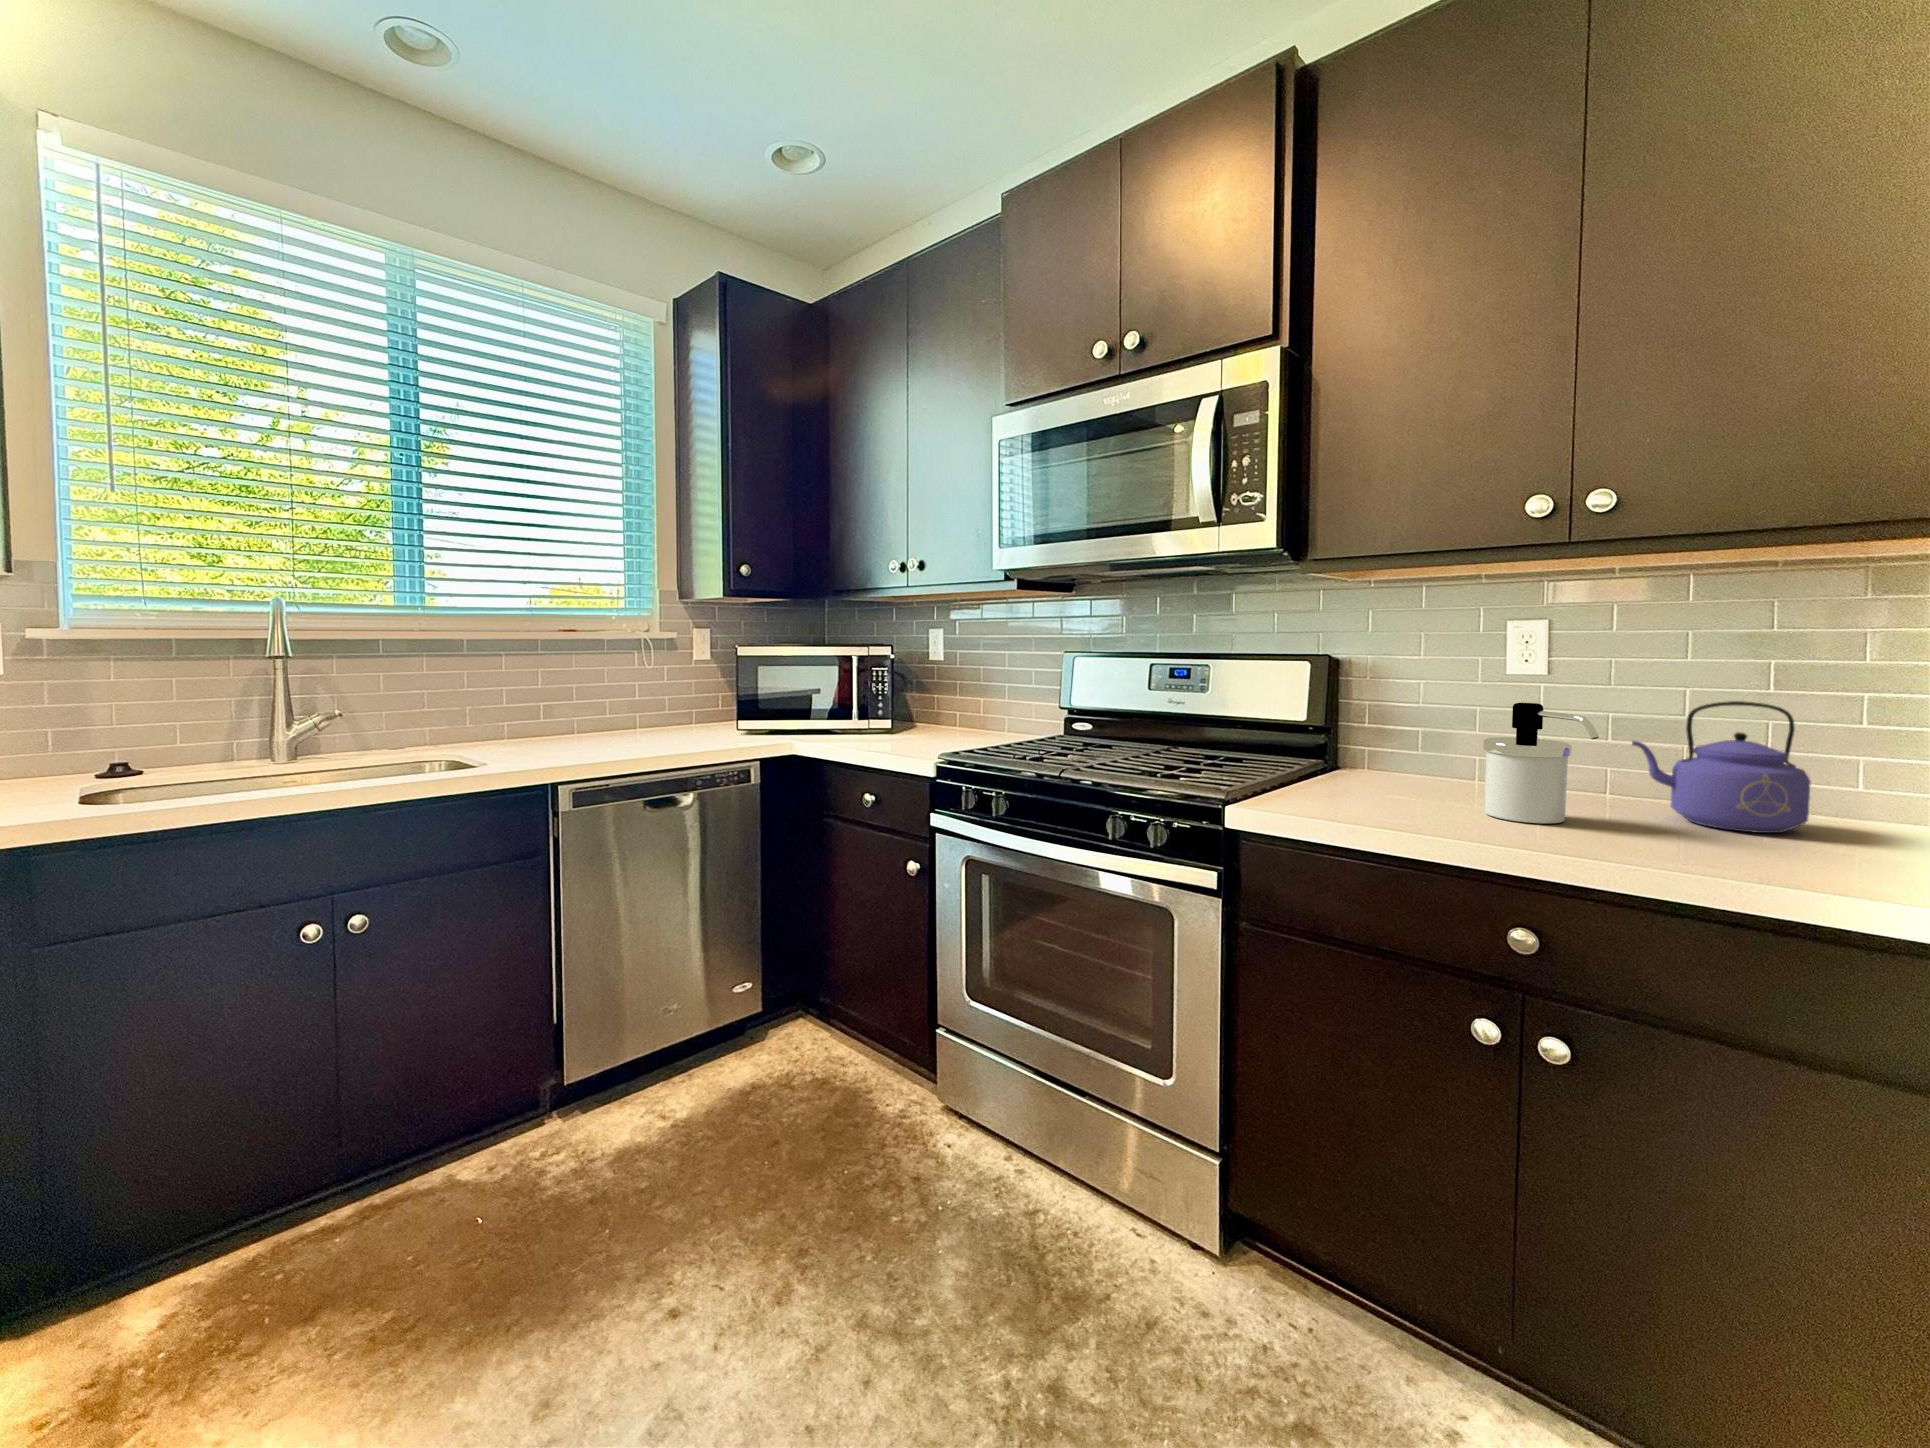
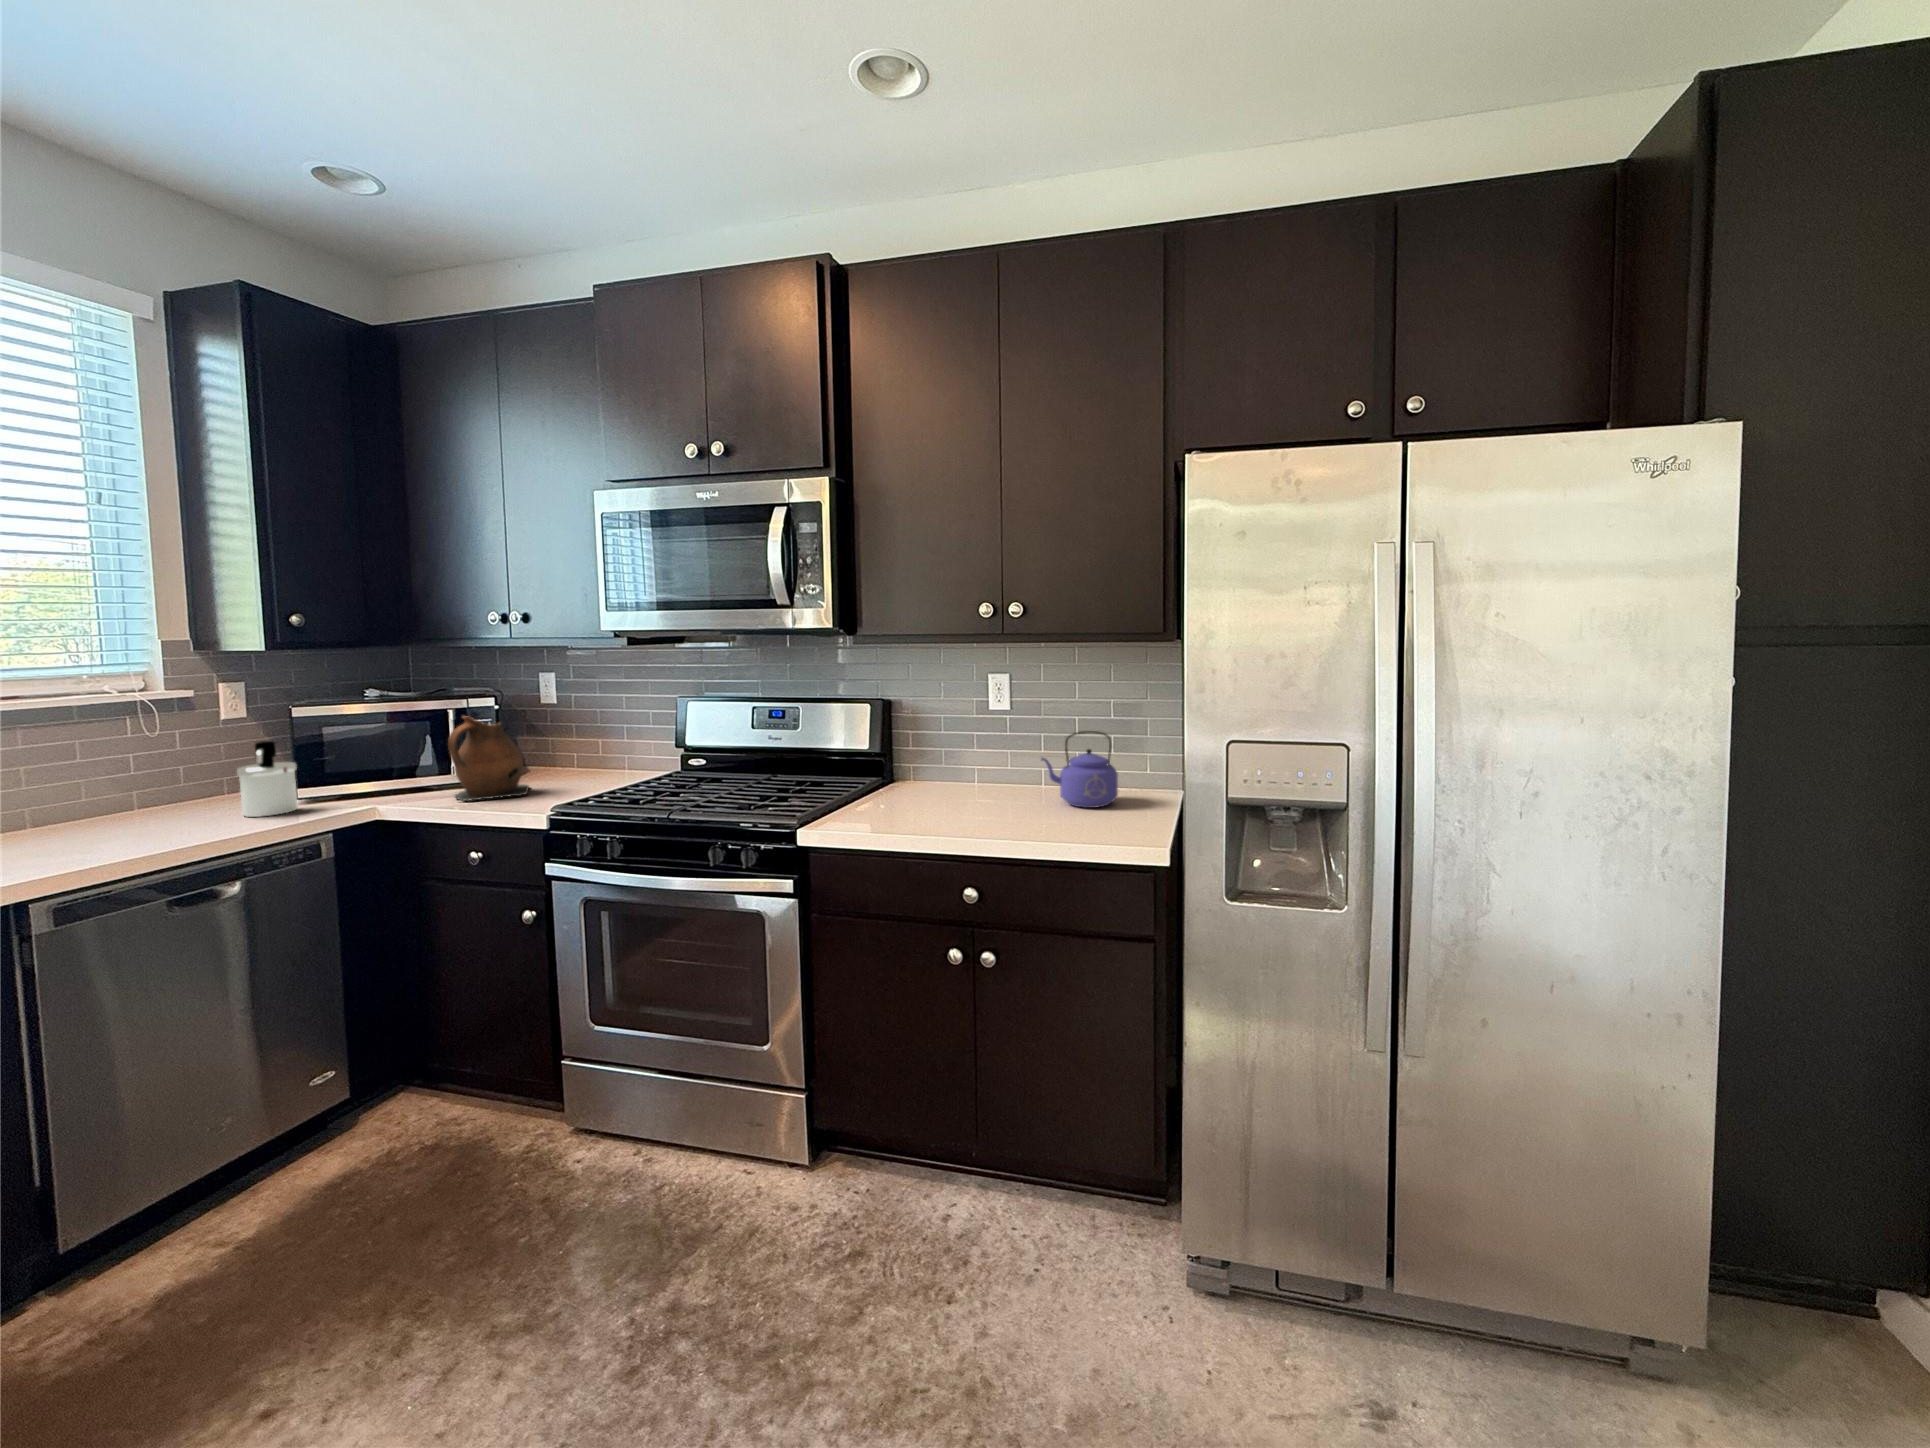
ceramic pitcher: none [852,660,918,745] -> present [448,717,529,801]
soap dispenser: present [1483,703,1599,824] -> present [237,741,298,817]

